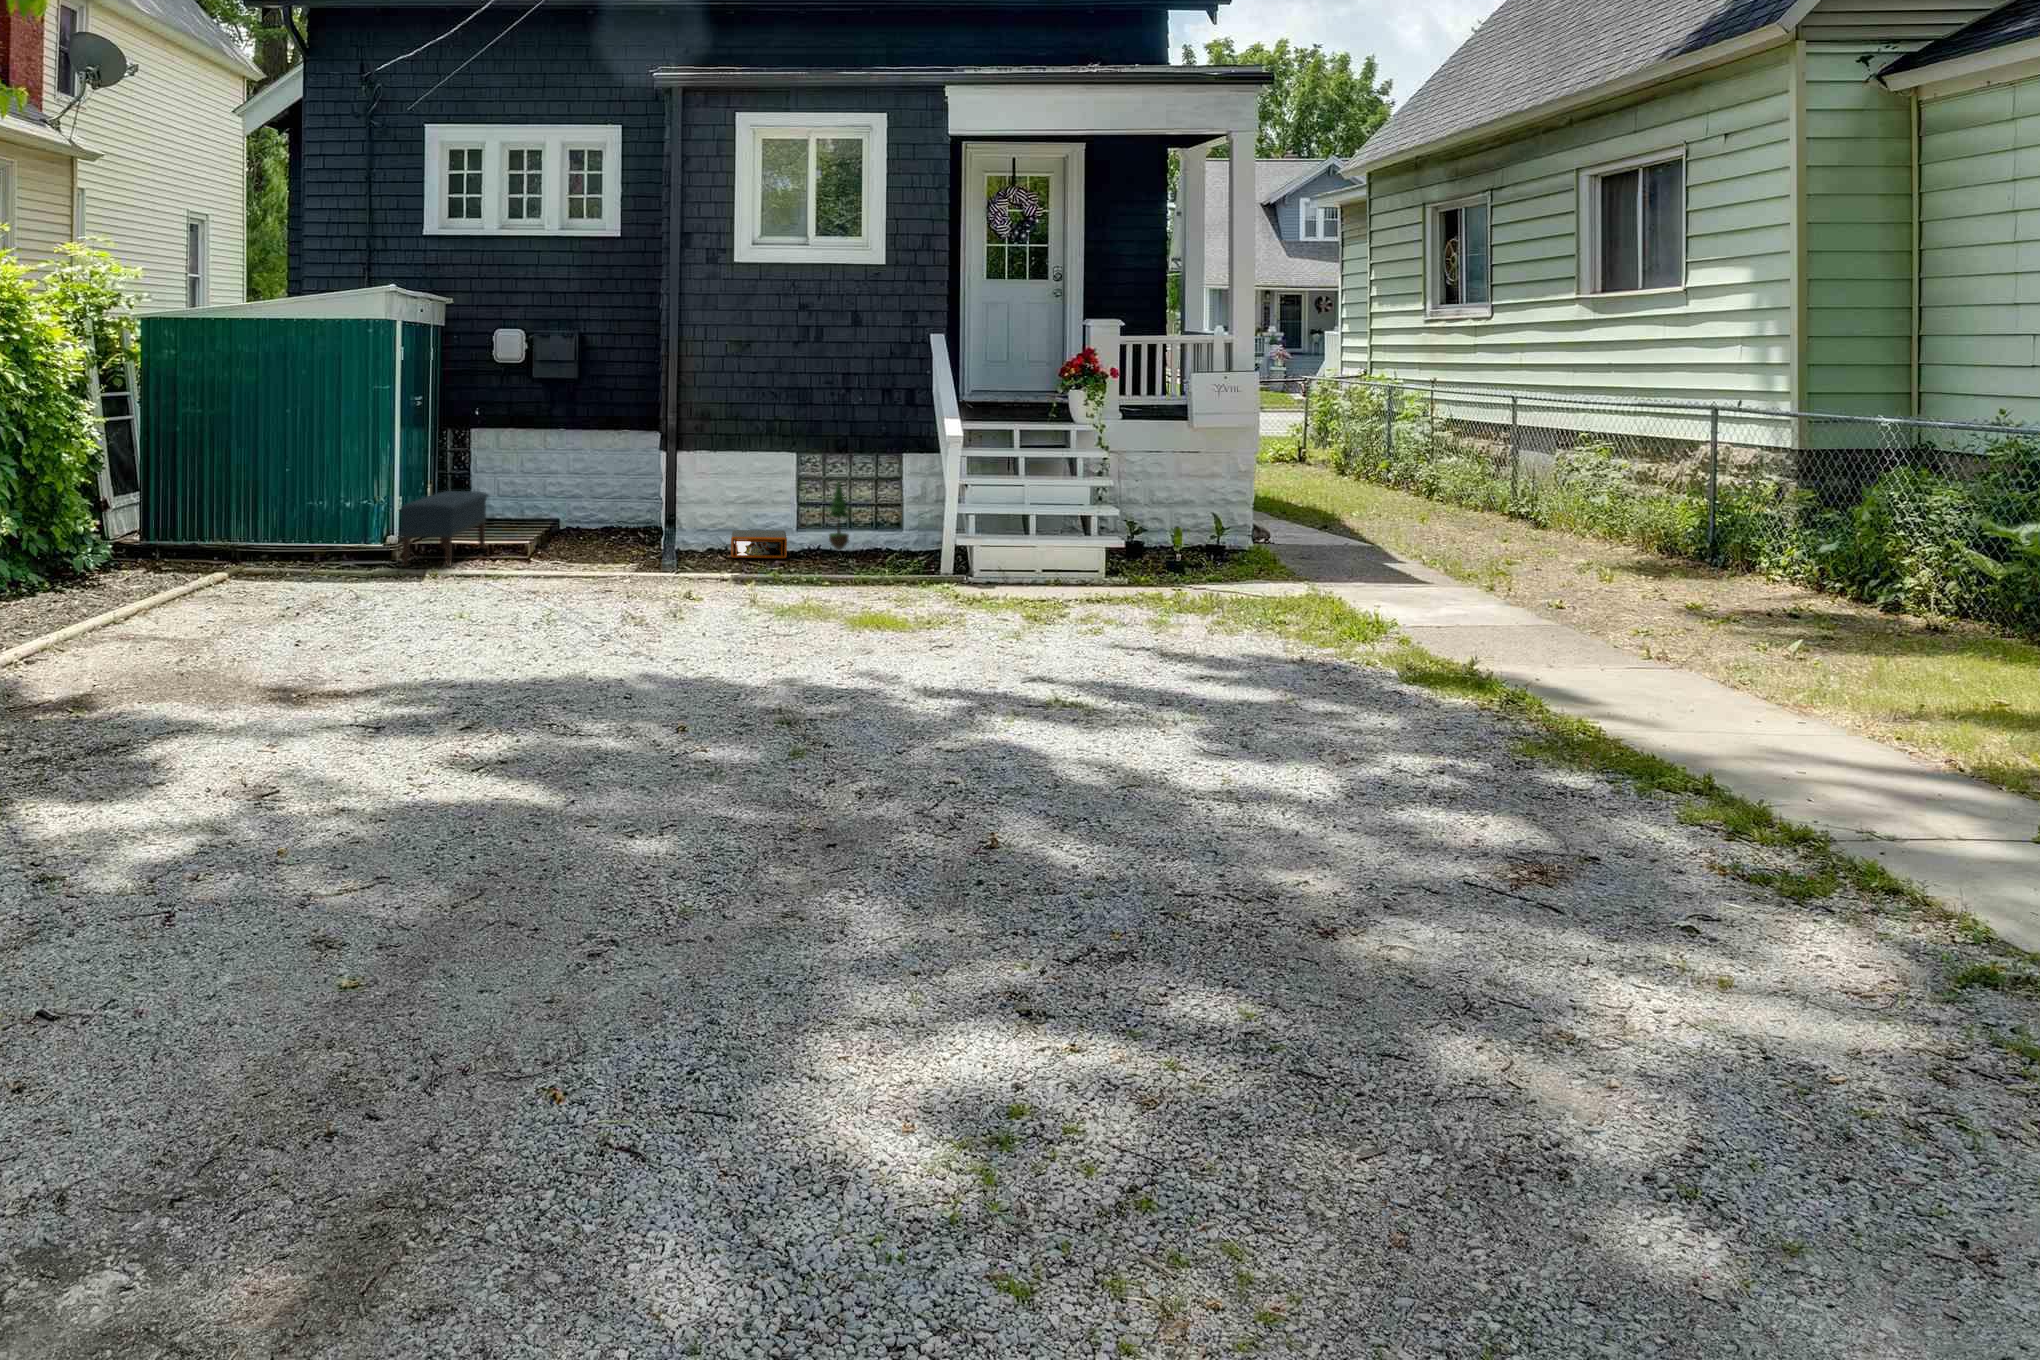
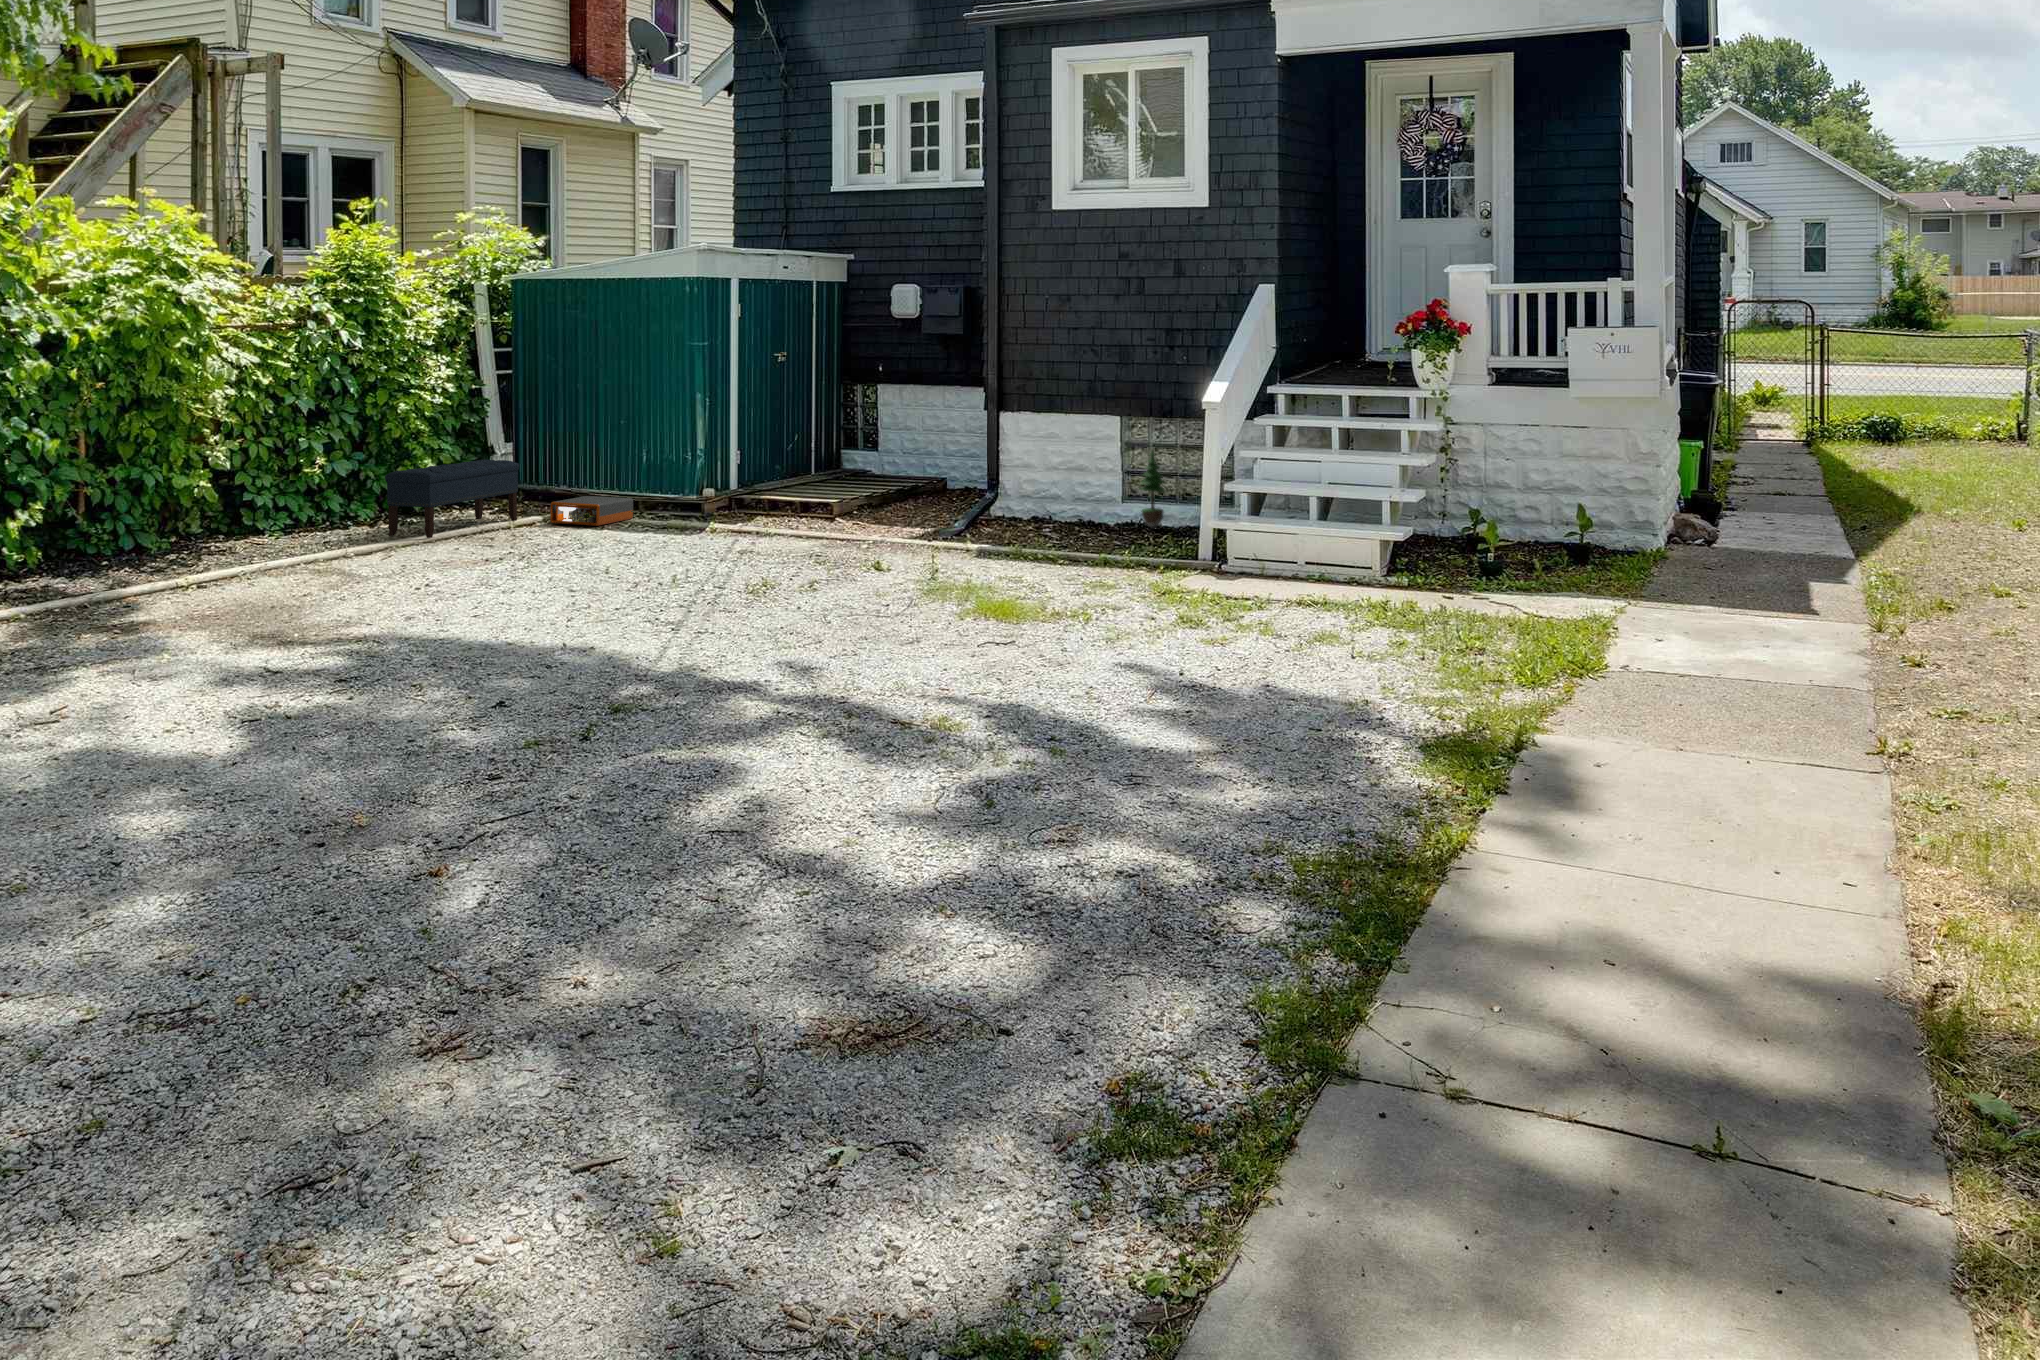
bench: present [400,491,488,567] -> present [385,460,519,538]
storage box: present [731,530,787,558] -> present [550,496,633,526]

